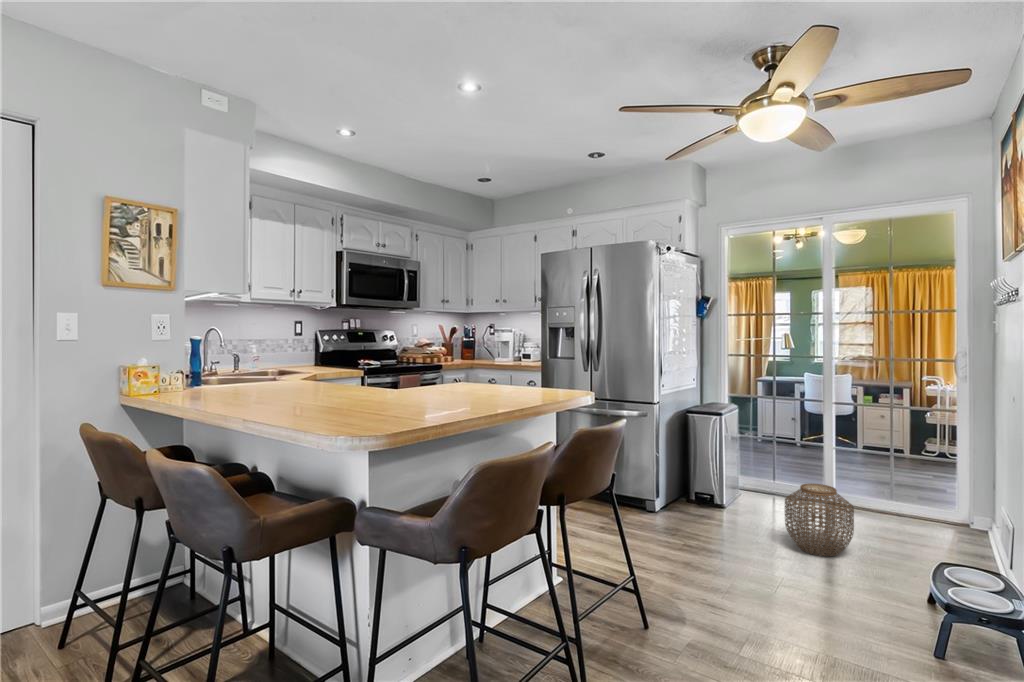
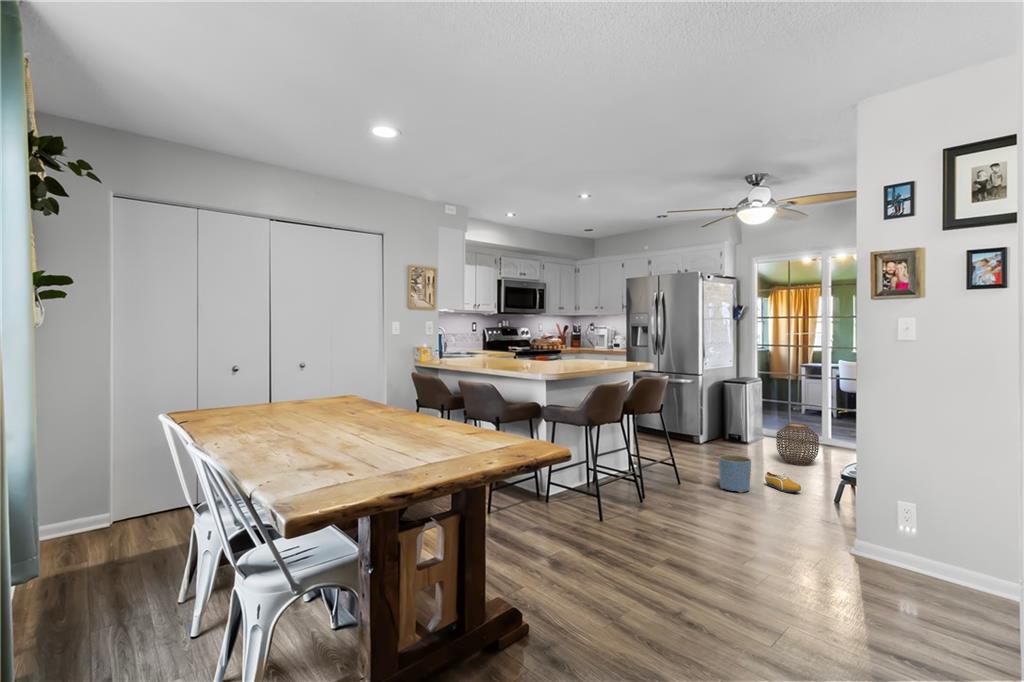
planter: none [722,568,785,653] -> present [719,455,751,493]
shoe: none [800,594,876,643] -> present [765,472,801,492]

